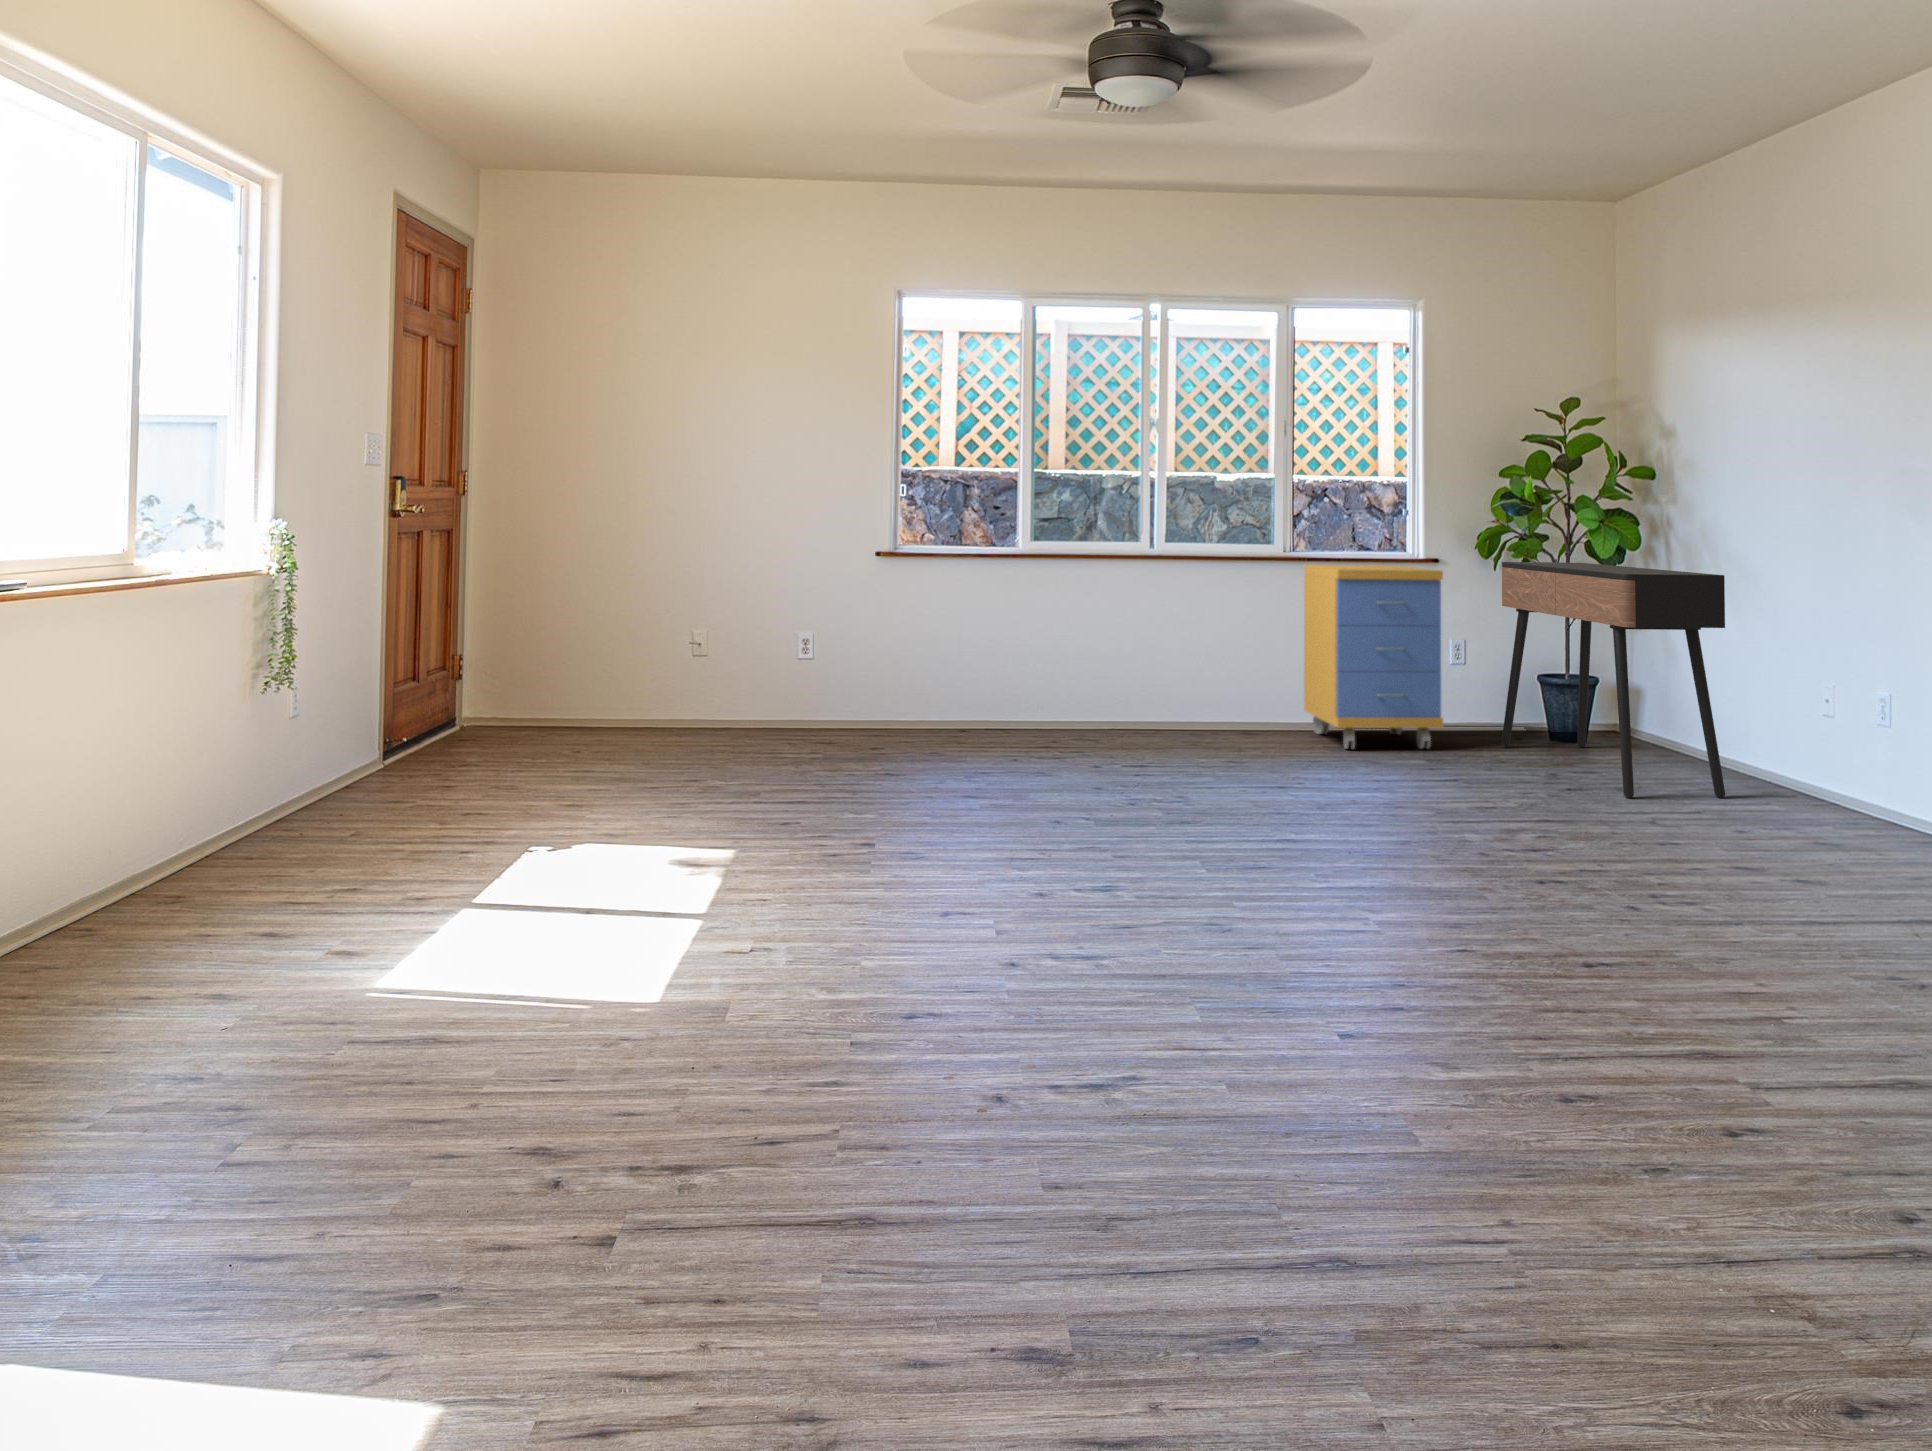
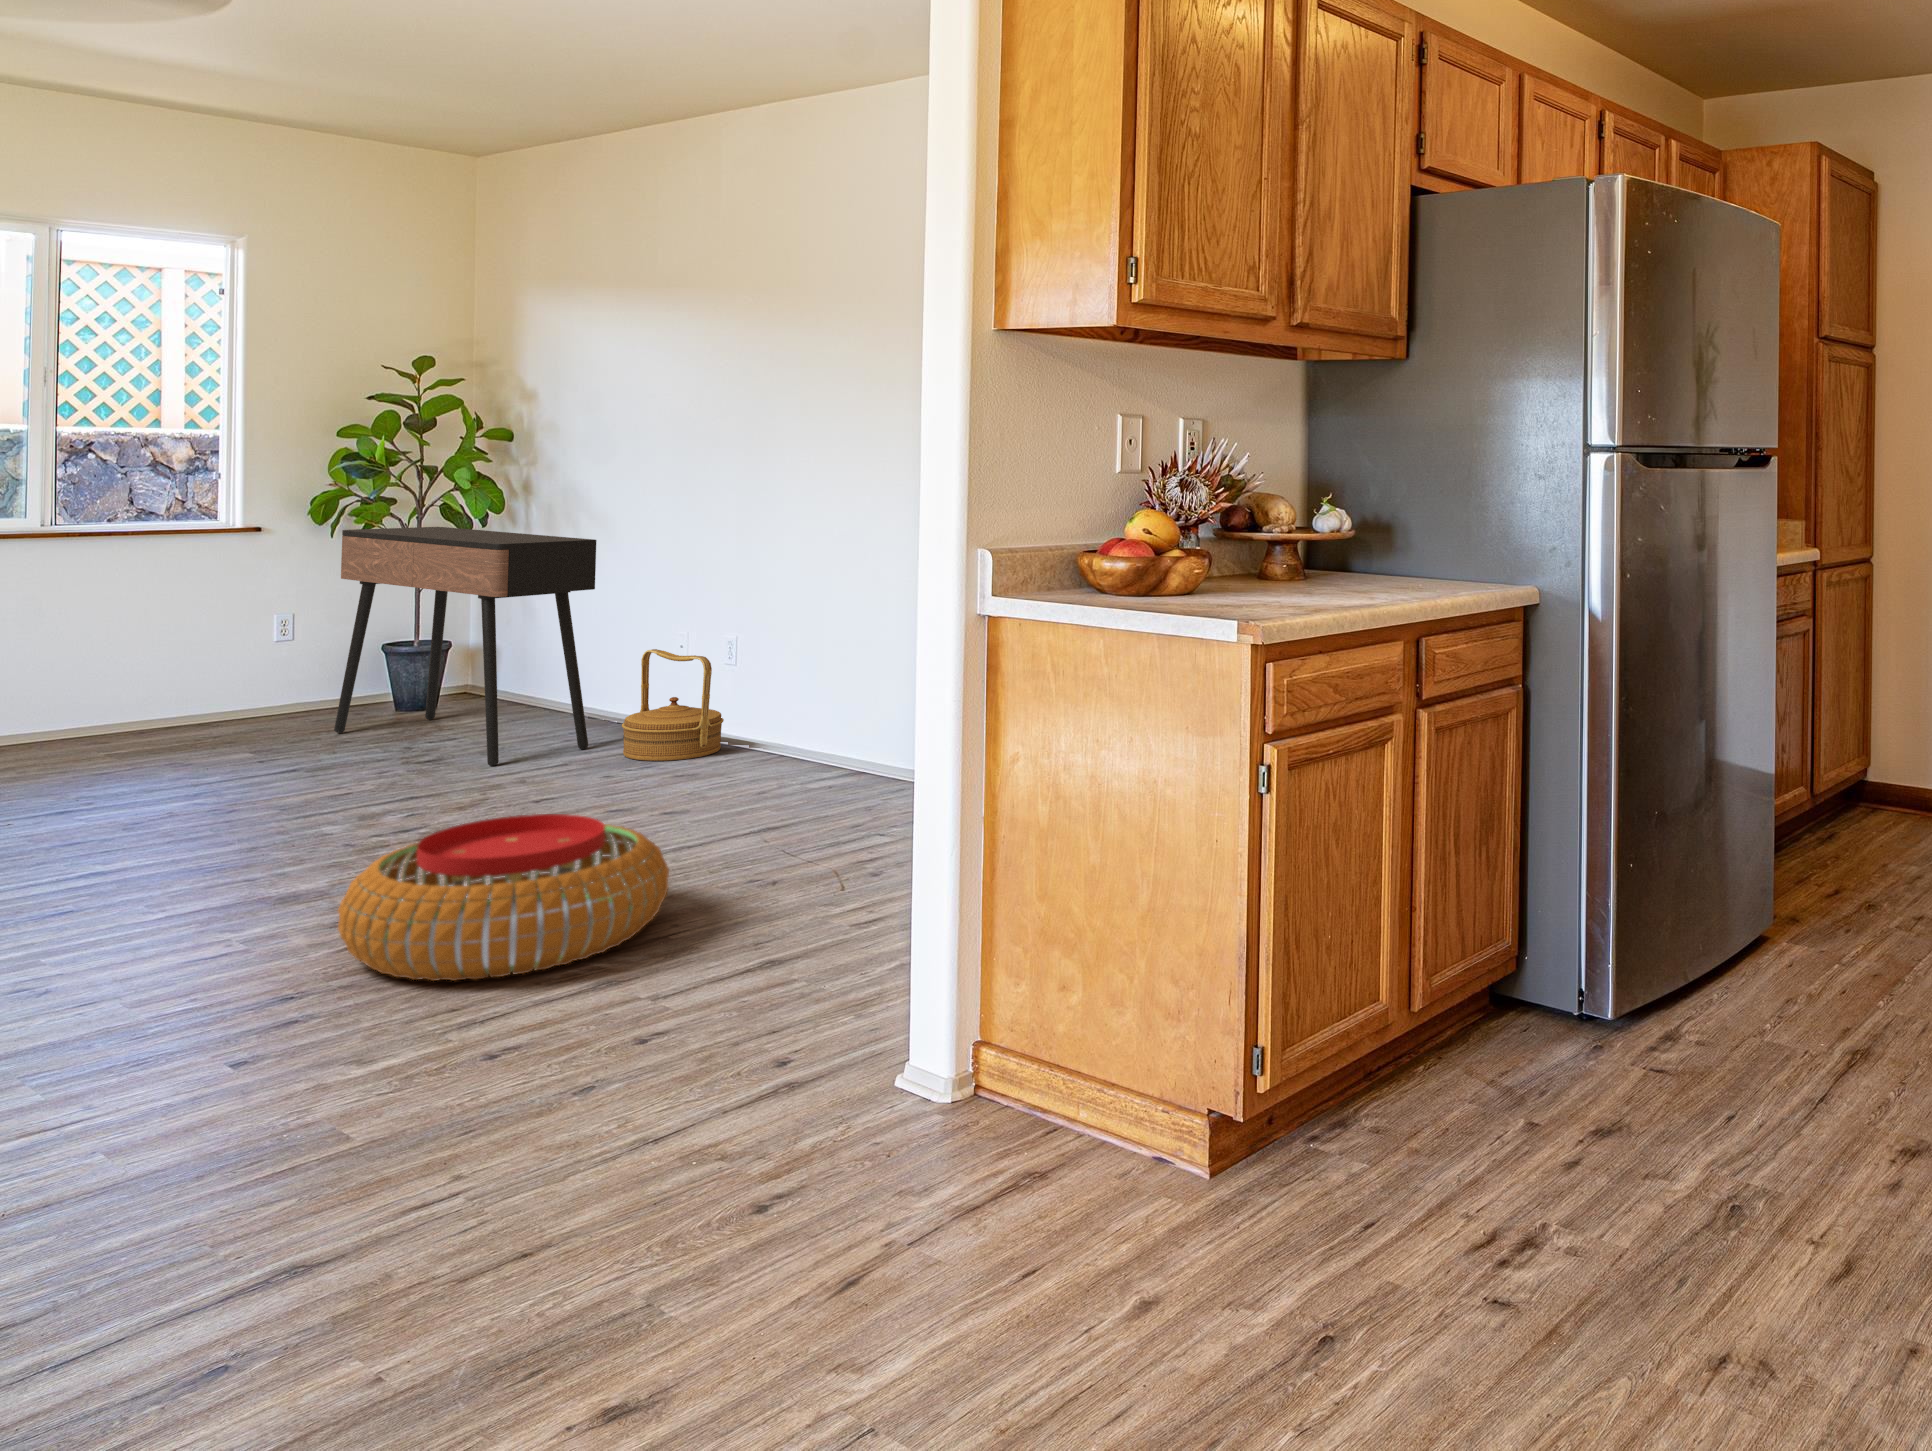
storage cabinet: present [1304,565,1443,749] -> none [42,538,266,769]
woven basket: none [1759,699,1879,828] -> present [622,649,724,761]
pouf: none [1453,838,1785,1016] -> present [338,814,669,981]

